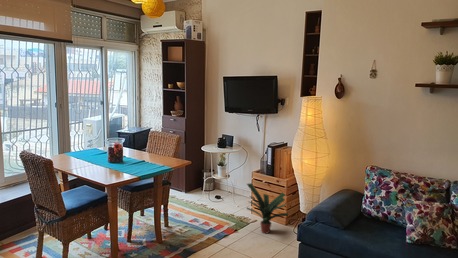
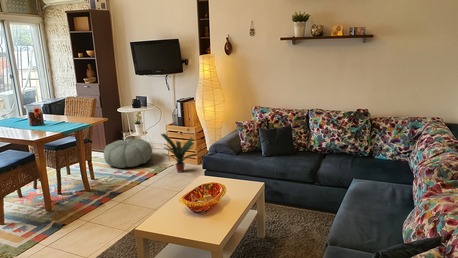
pouf: none [181,182,234,217] -> present [104,139,152,168]

